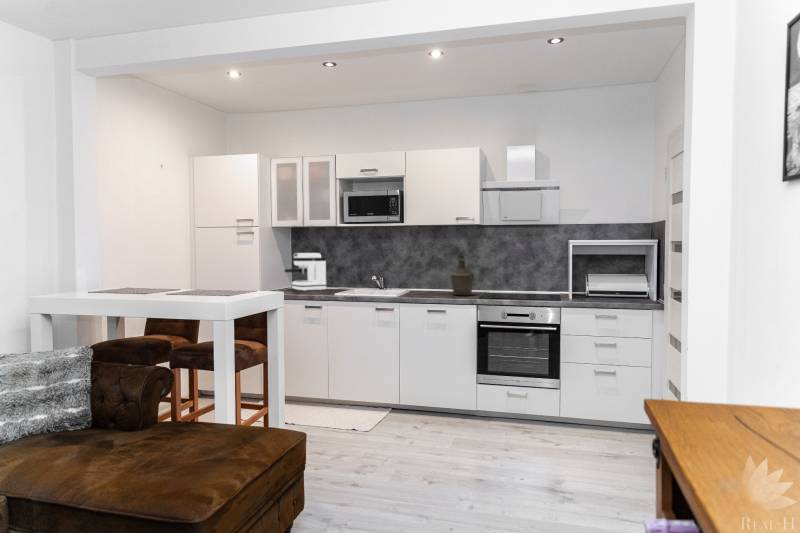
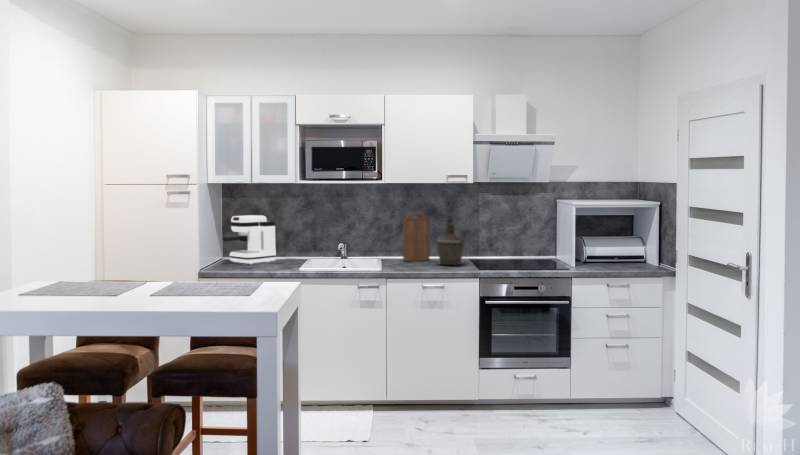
cutting board: none [427,251,450,292] -> present [403,212,430,261]

